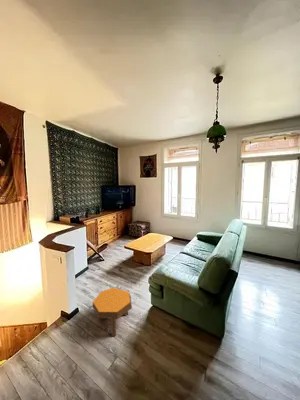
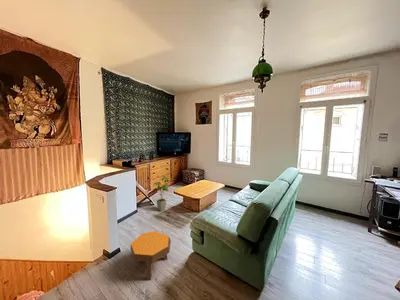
house plant: none [104,231,123,267] -> present [154,176,171,211]

